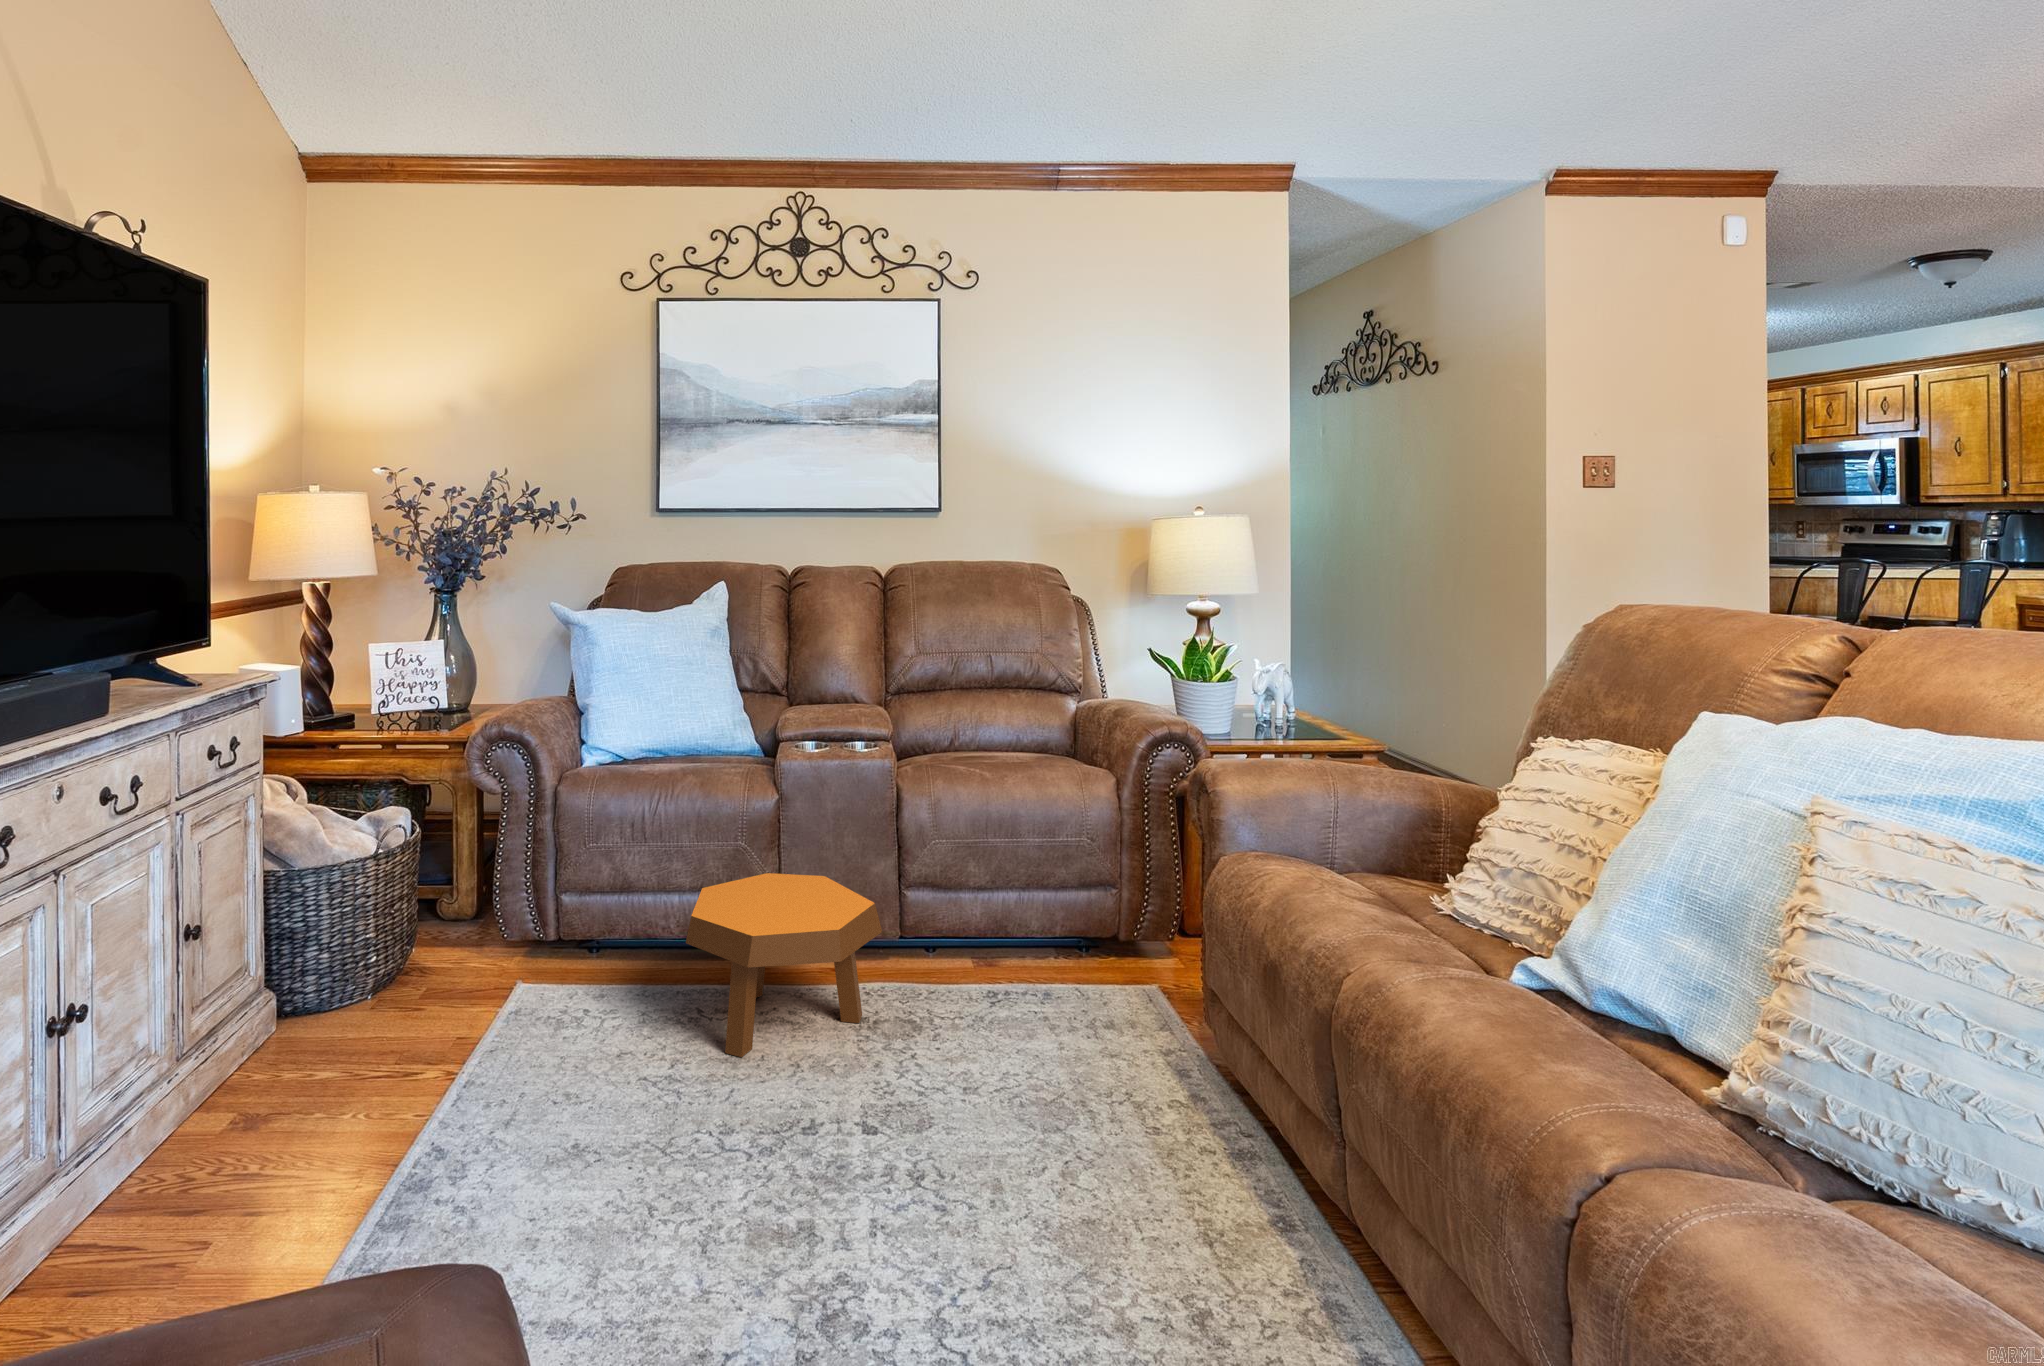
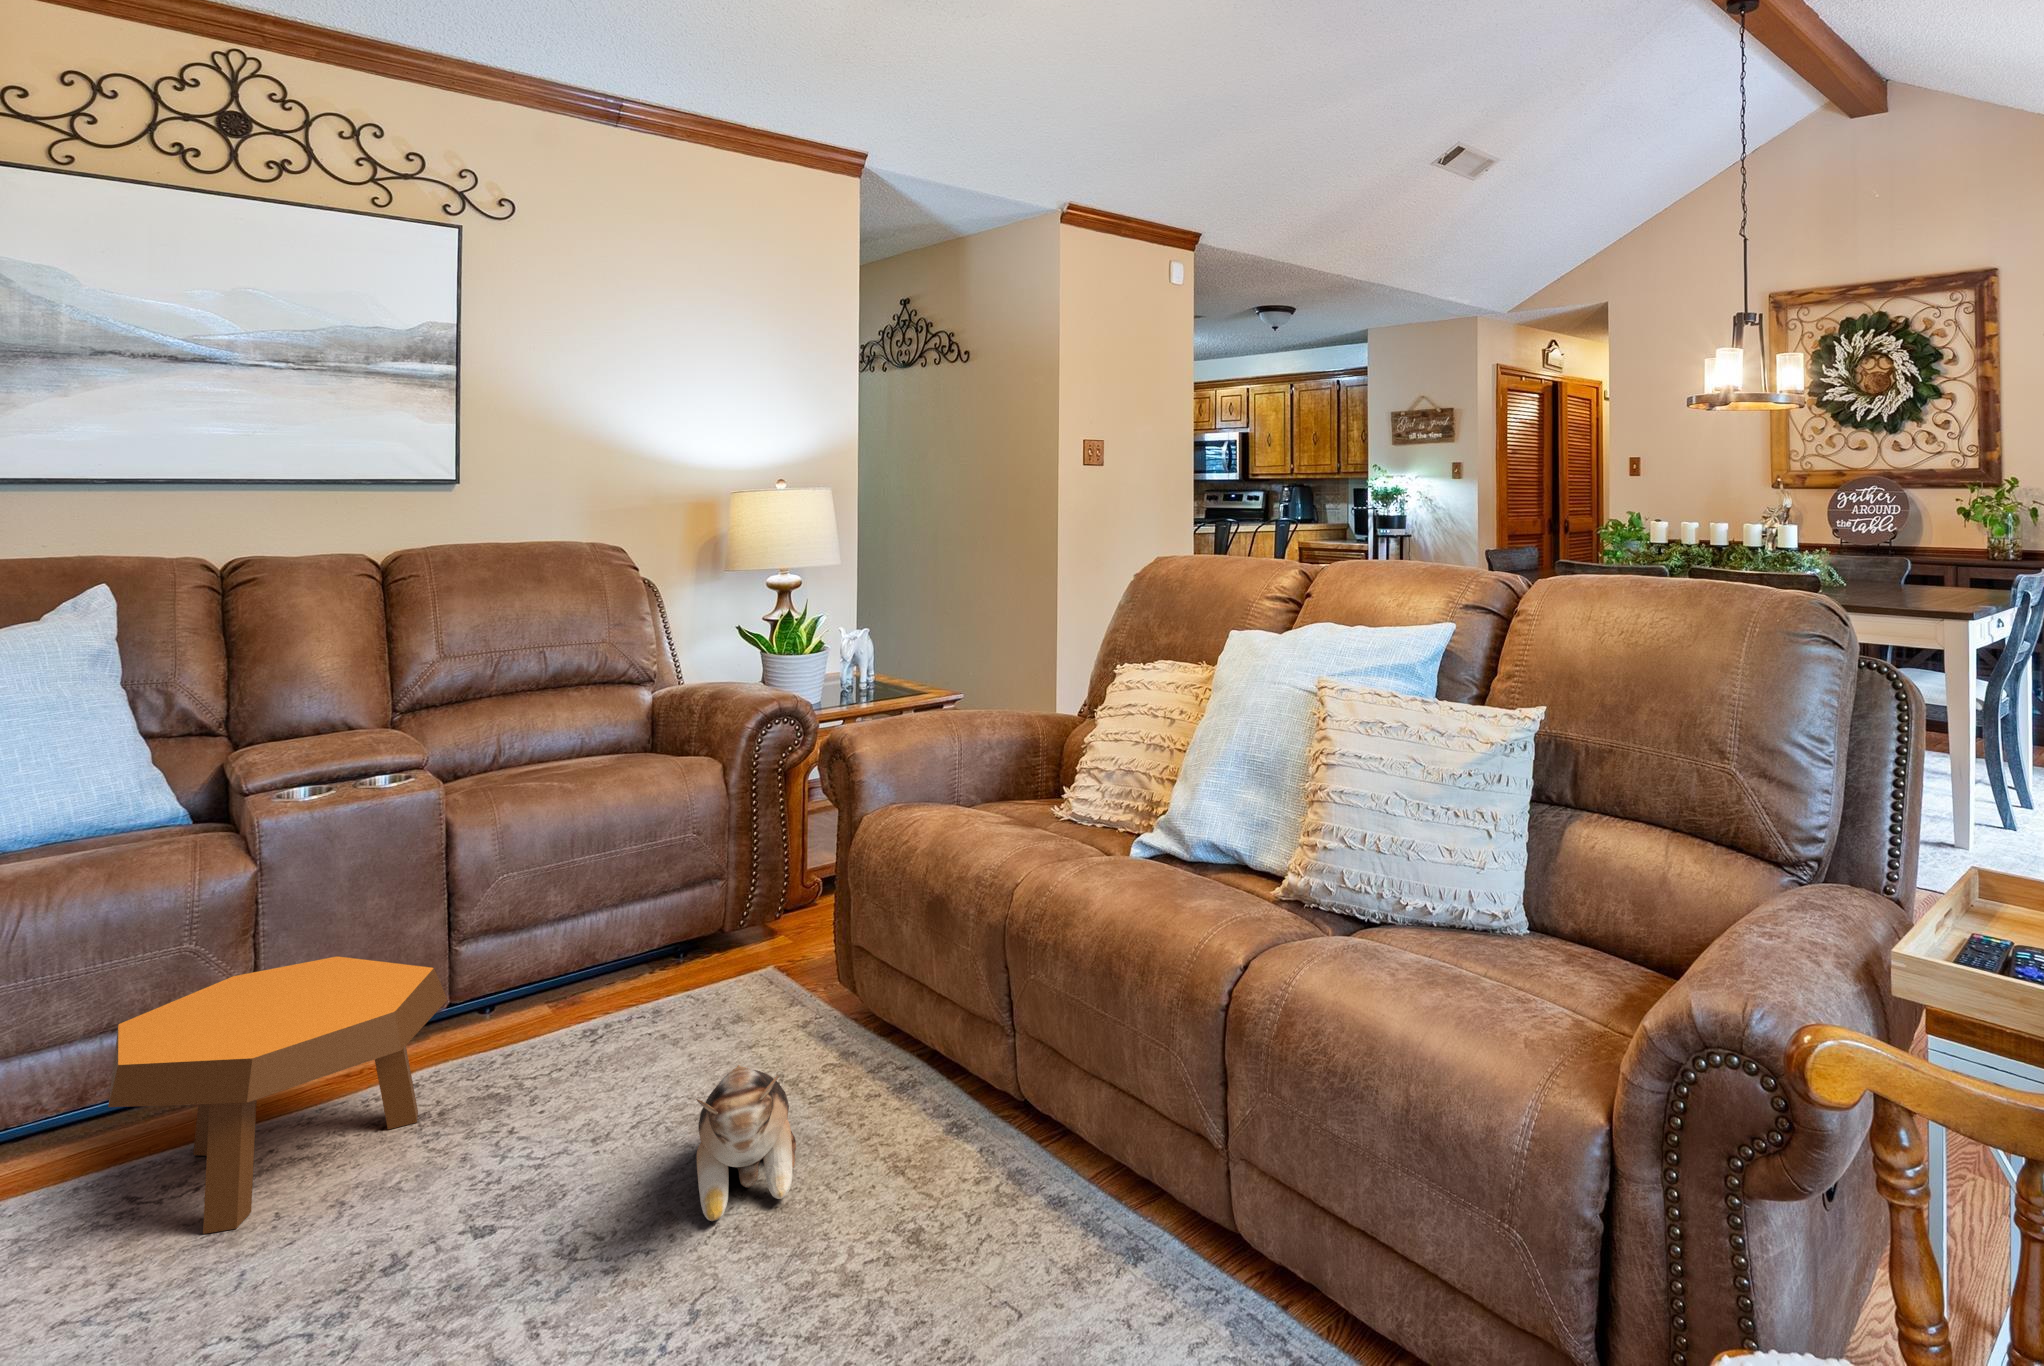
plush toy: none [1007,1066,1115,1214] -> present [696,1065,796,1221]

